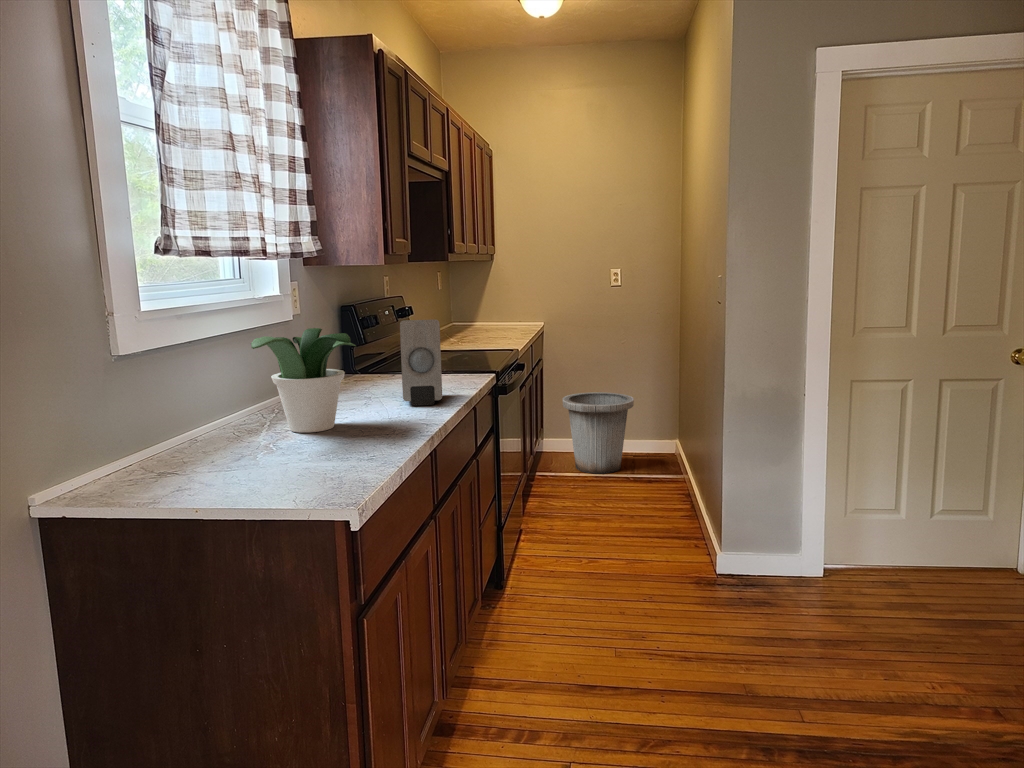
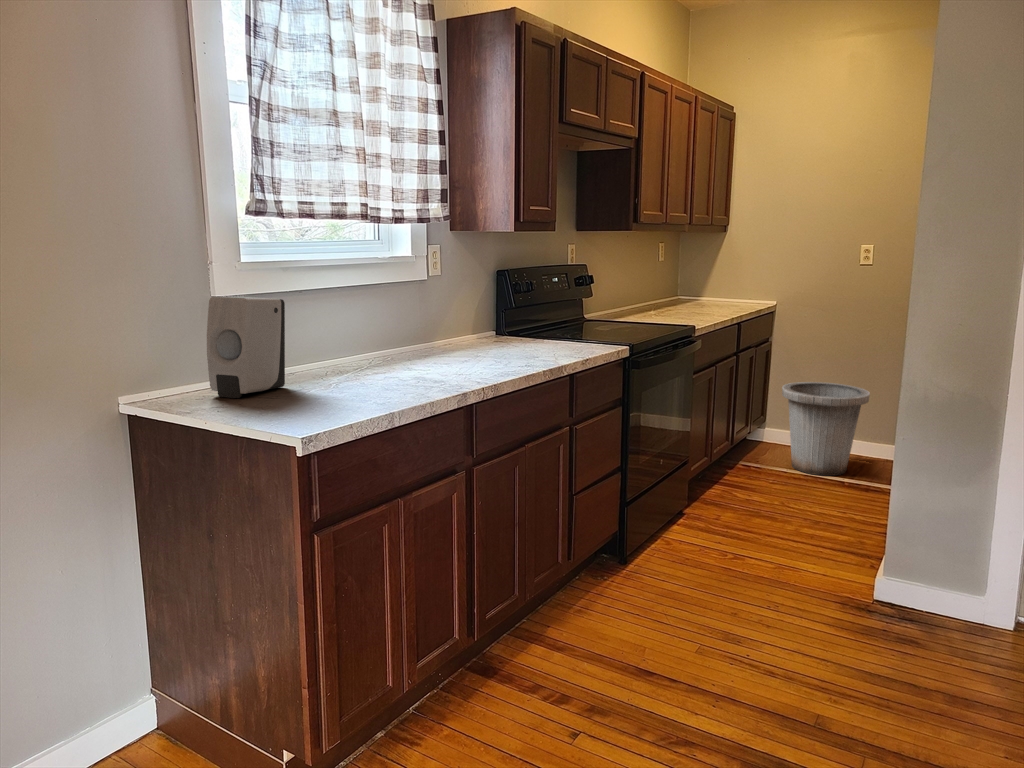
soap dispenser: present [400,320,442,406] -> present [207,297,285,398]
potted plant: present [251,328,356,432] -> none [324,284,432,376]

